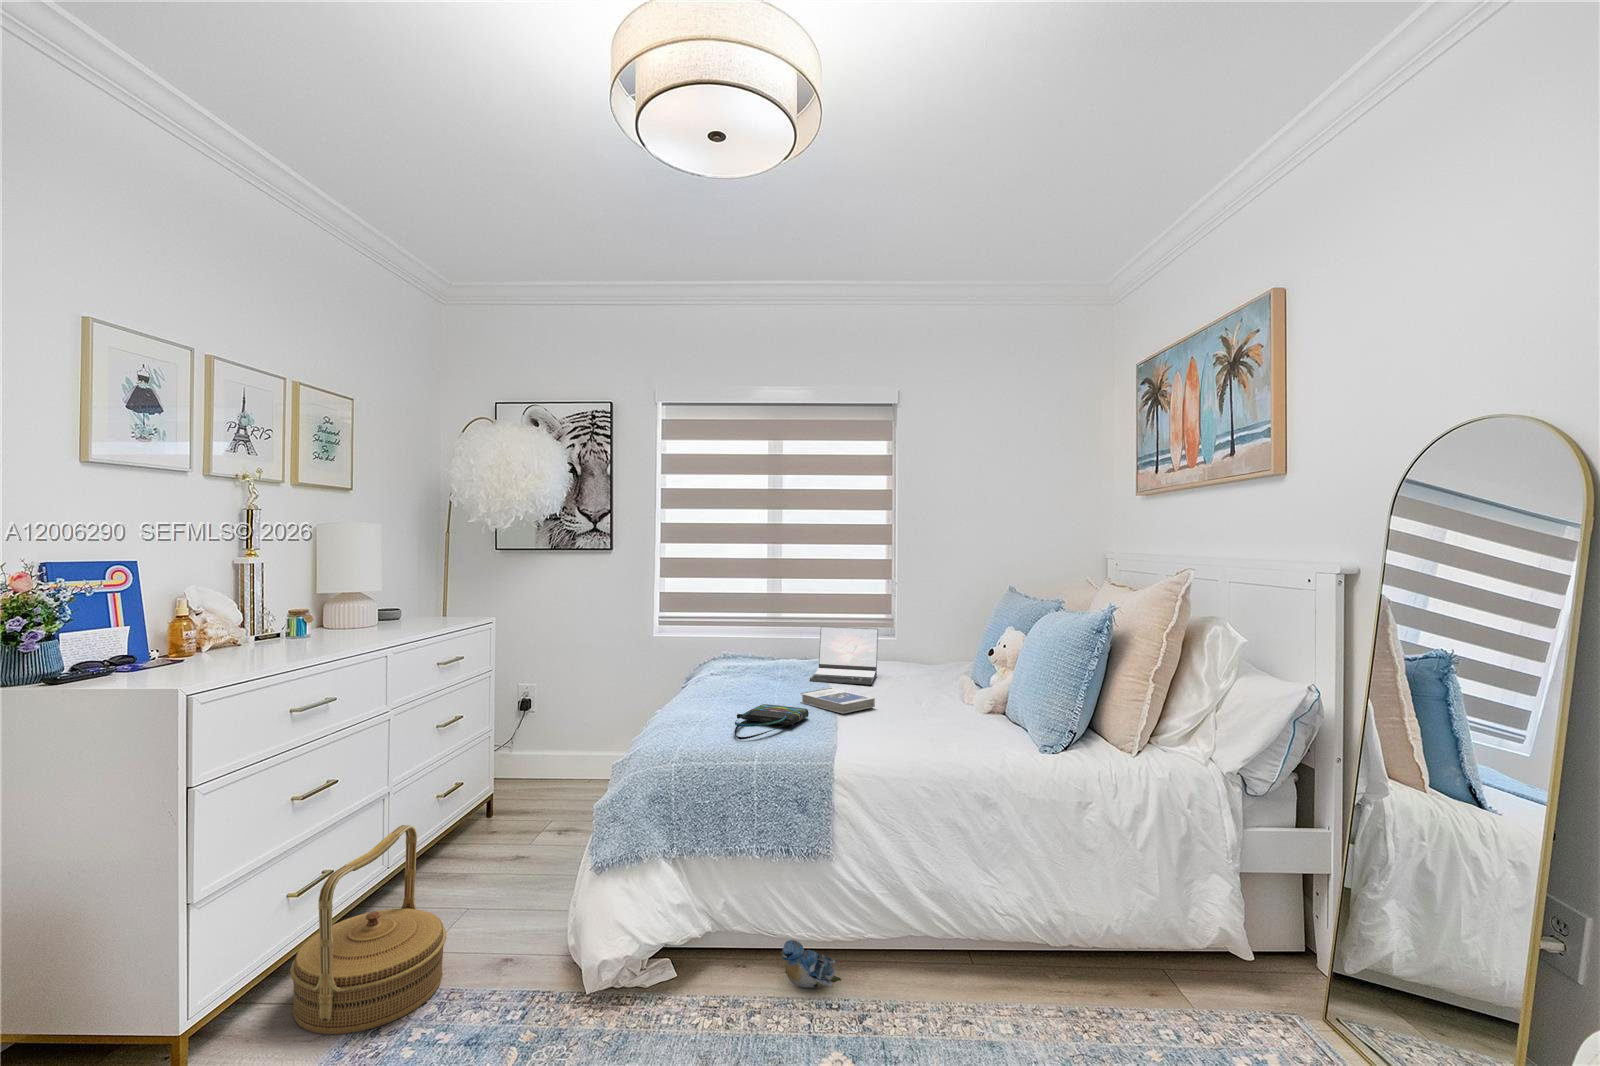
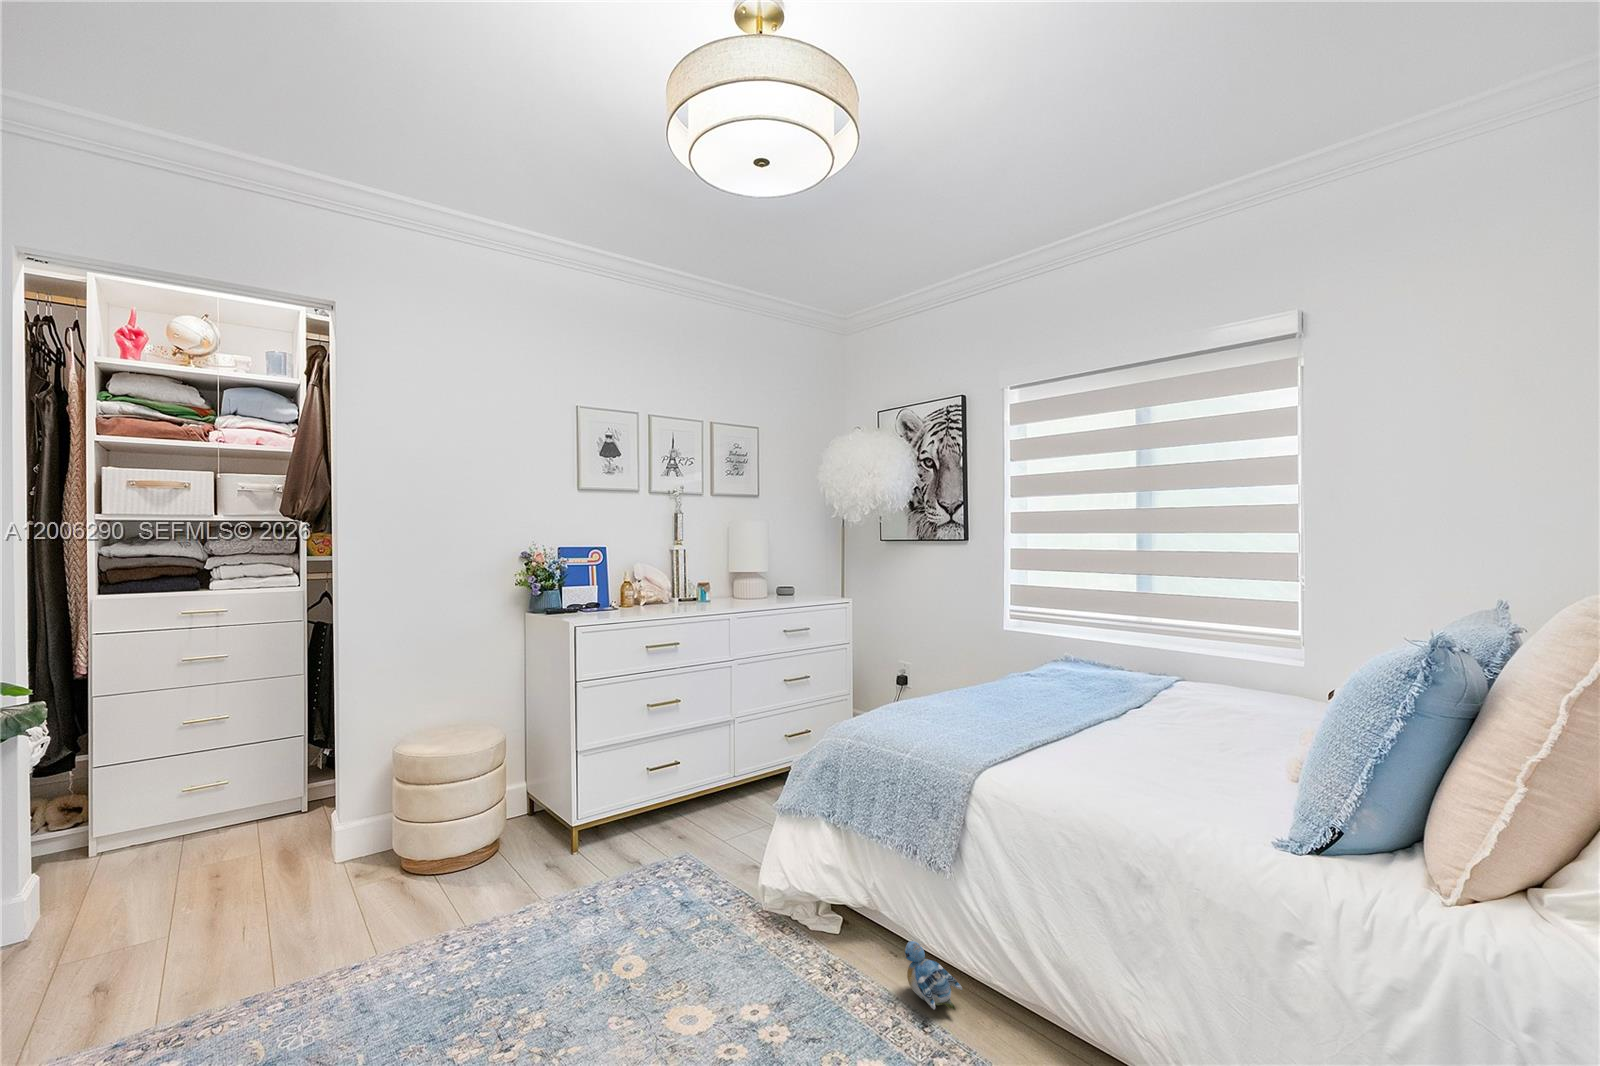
laptop: present [810,626,878,685] -> none [1102,624,1212,701]
hardback book: present [800,688,875,714] -> none [1043,695,1121,727]
tote bag: present [734,704,809,740] -> none [903,699,1015,728]
woven basket: present [290,825,446,1035] -> none [623,736,720,868]

